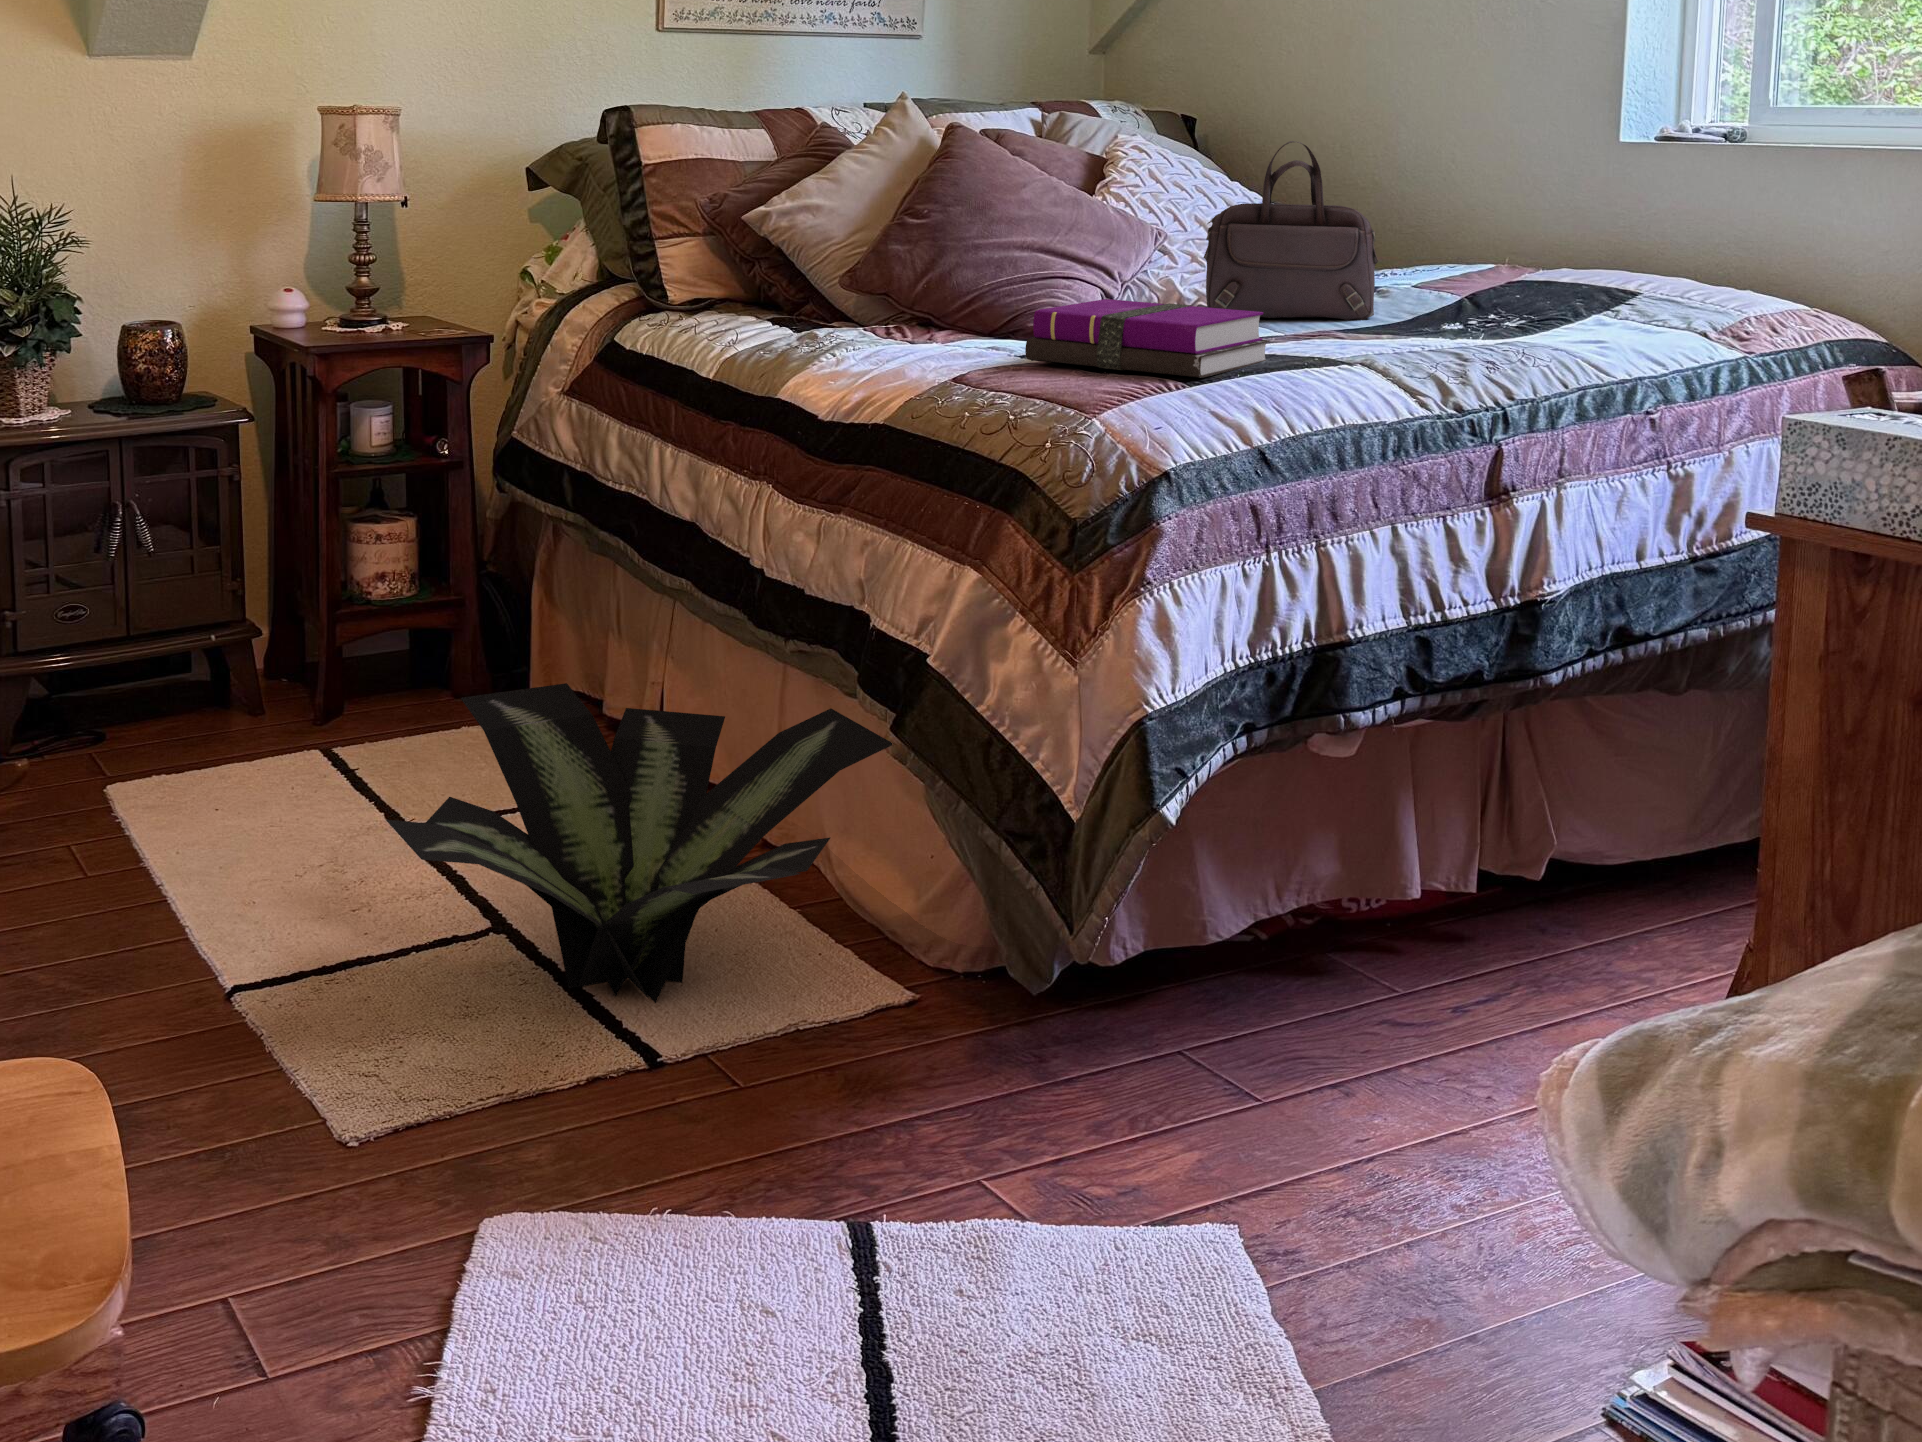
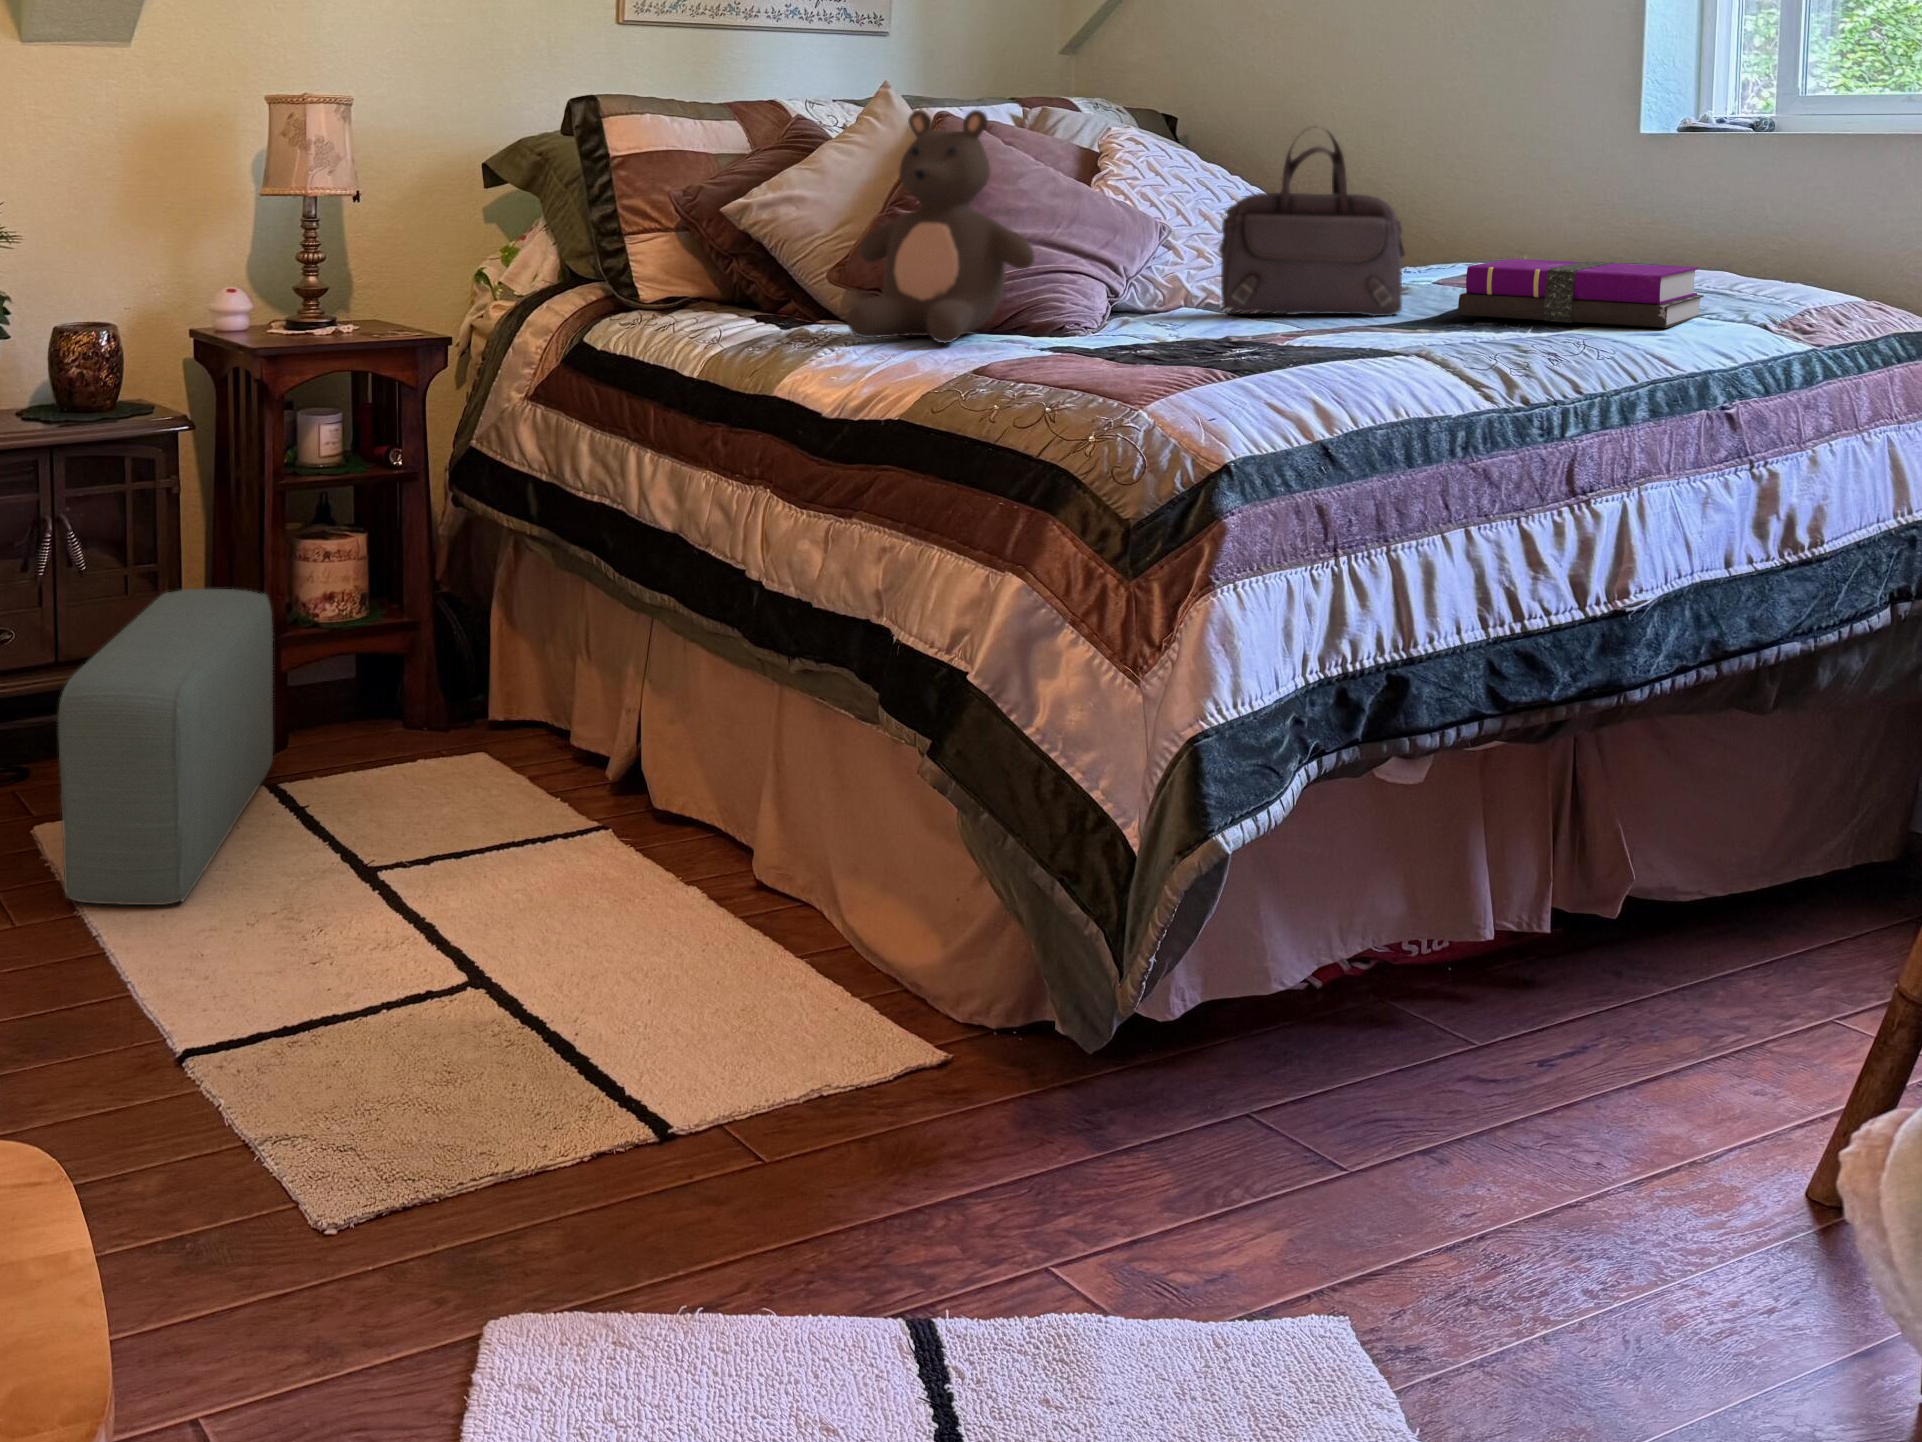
teddy bear: none [849,127,1025,348] -> present [847,110,1035,343]
notebook: present [1025,299,1270,378] -> present [1458,259,1704,328]
pouf: none [122,570,326,860] -> present [58,589,273,905]
potted plant: present [386,683,892,1003] -> none [362,707,919,1063]

